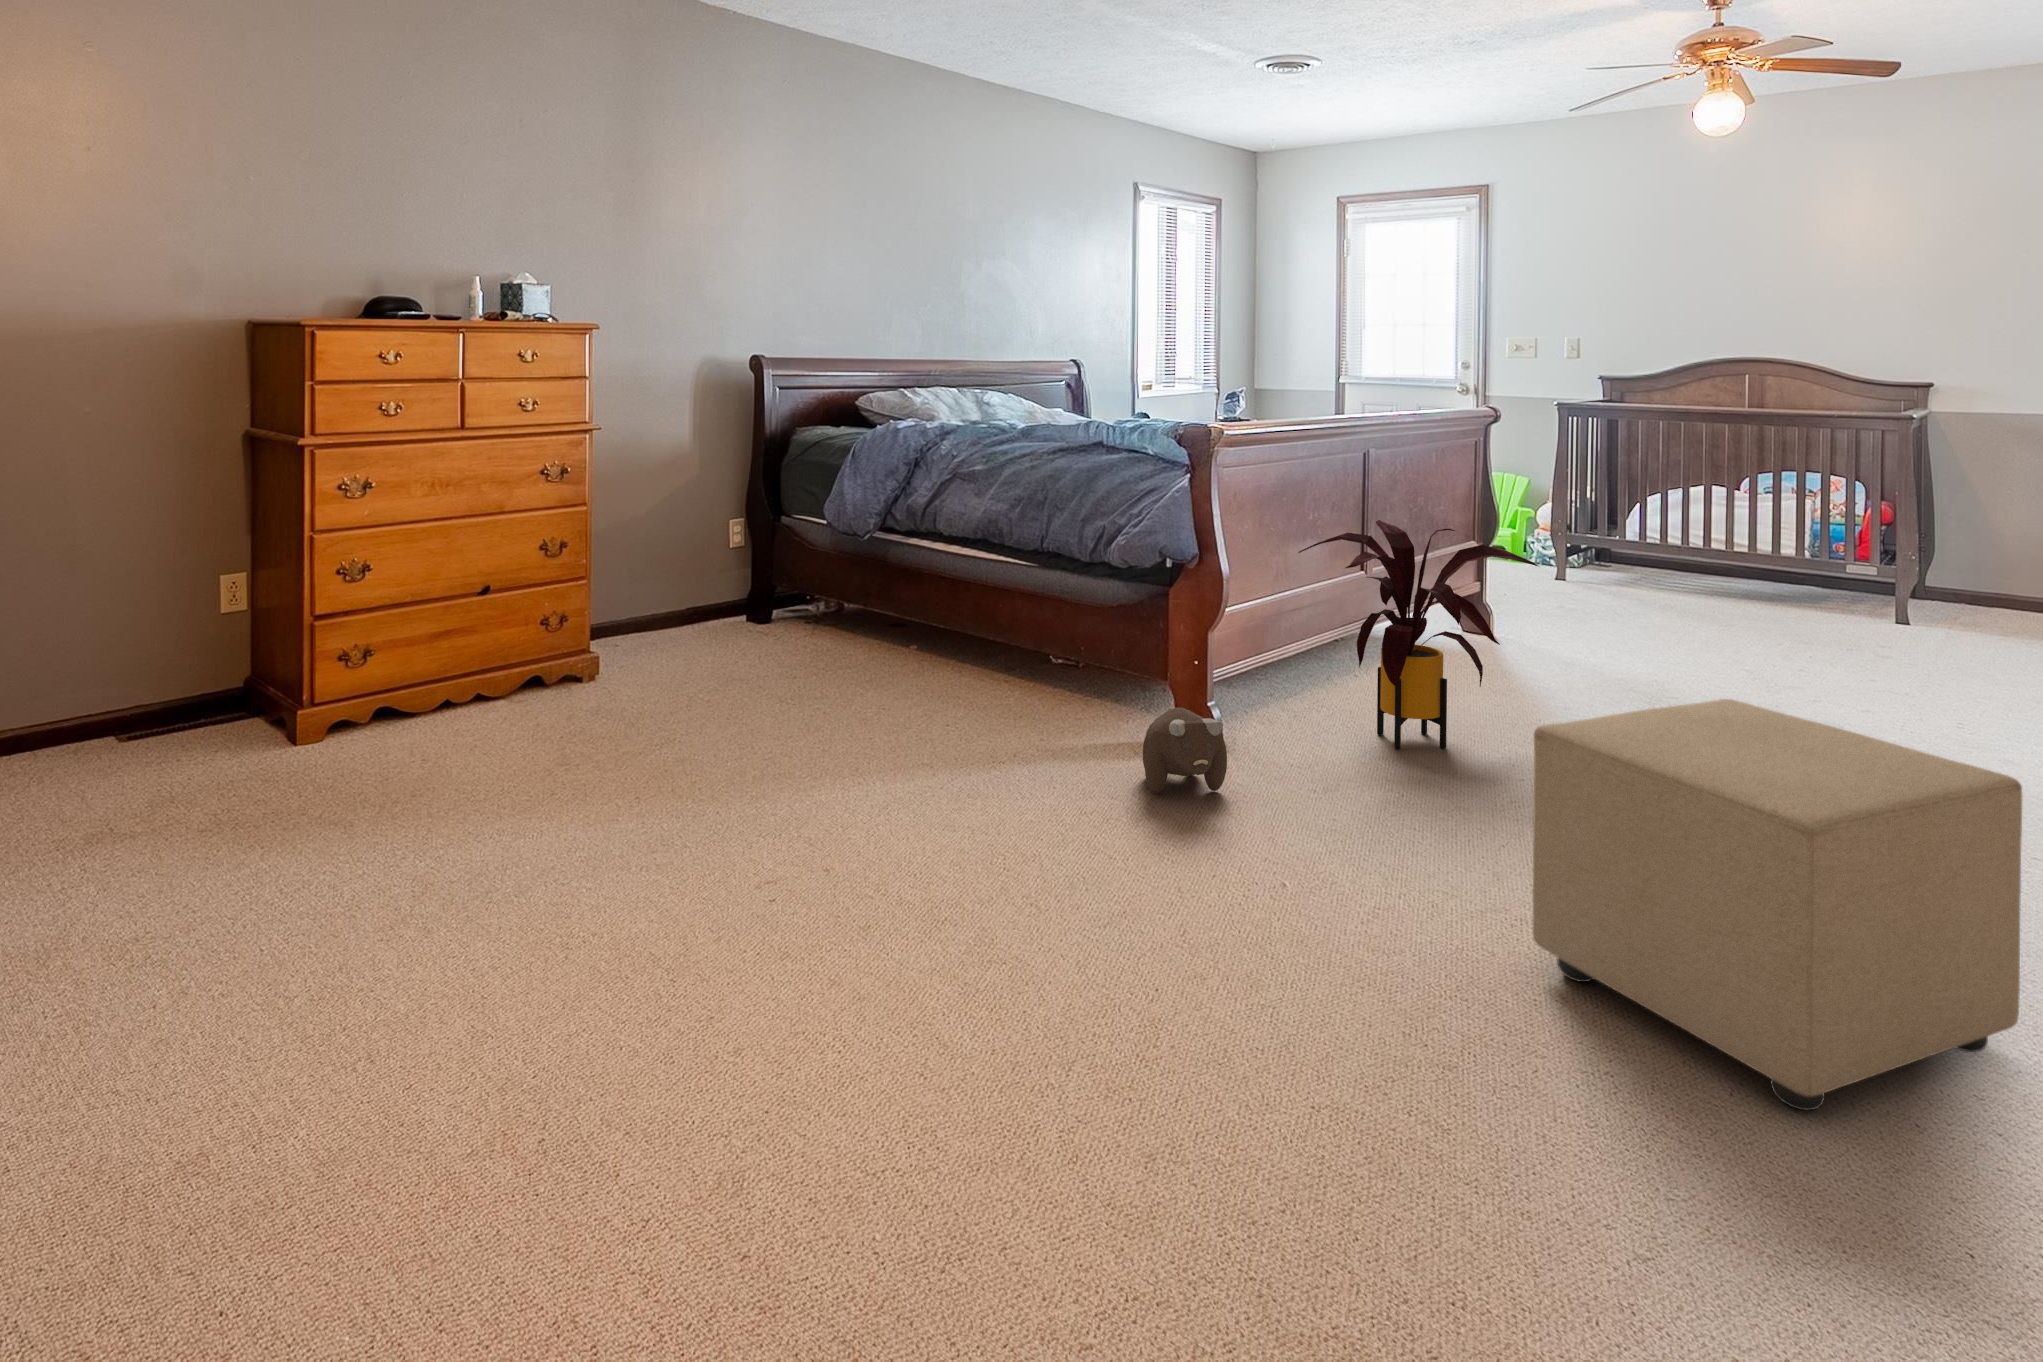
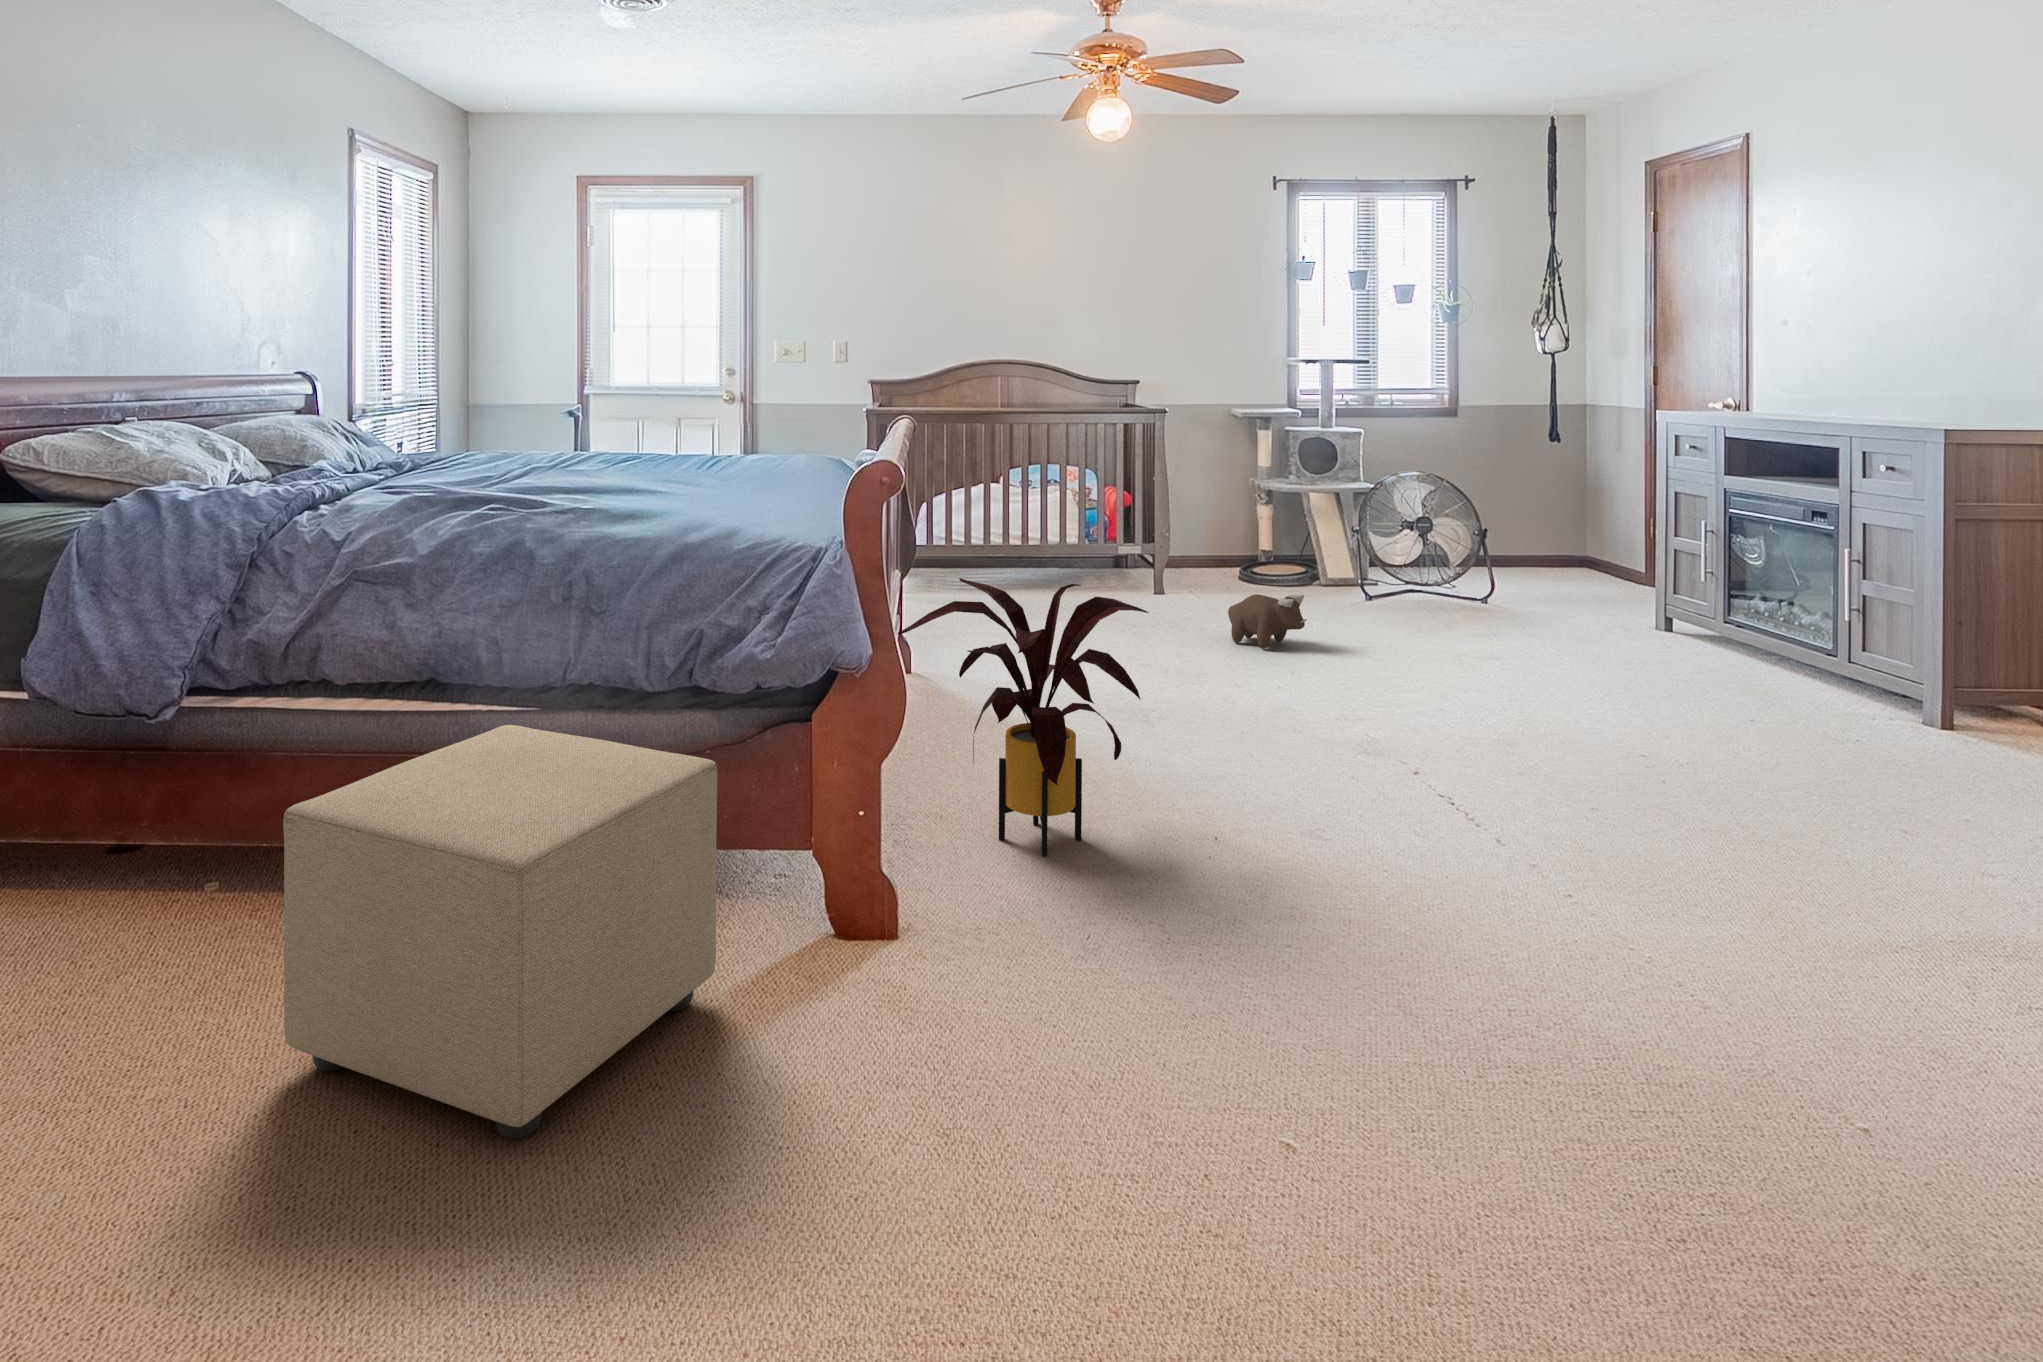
ottoman: present [1533,699,2022,1110] -> present [283,725,717,1138]
plush toy: present [1143,708,1227,793] -> present [1228,594,1307,649]

